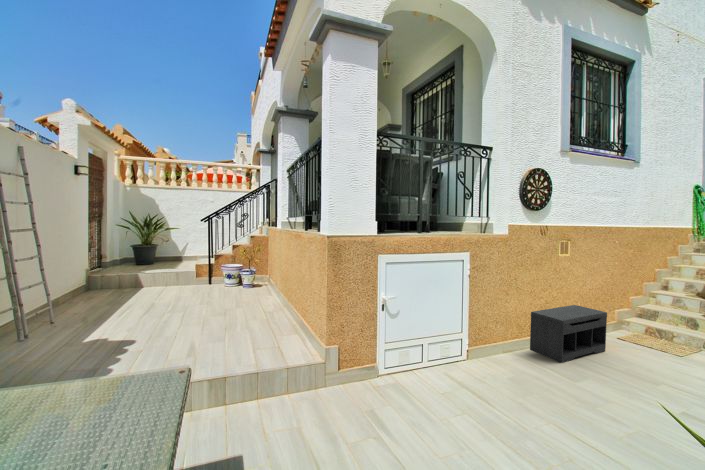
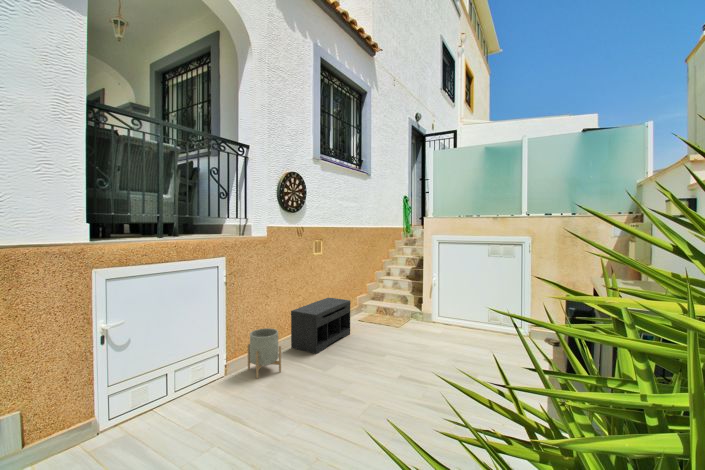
planter: none [487,324,523,370] -> present [248,328,281,378]

